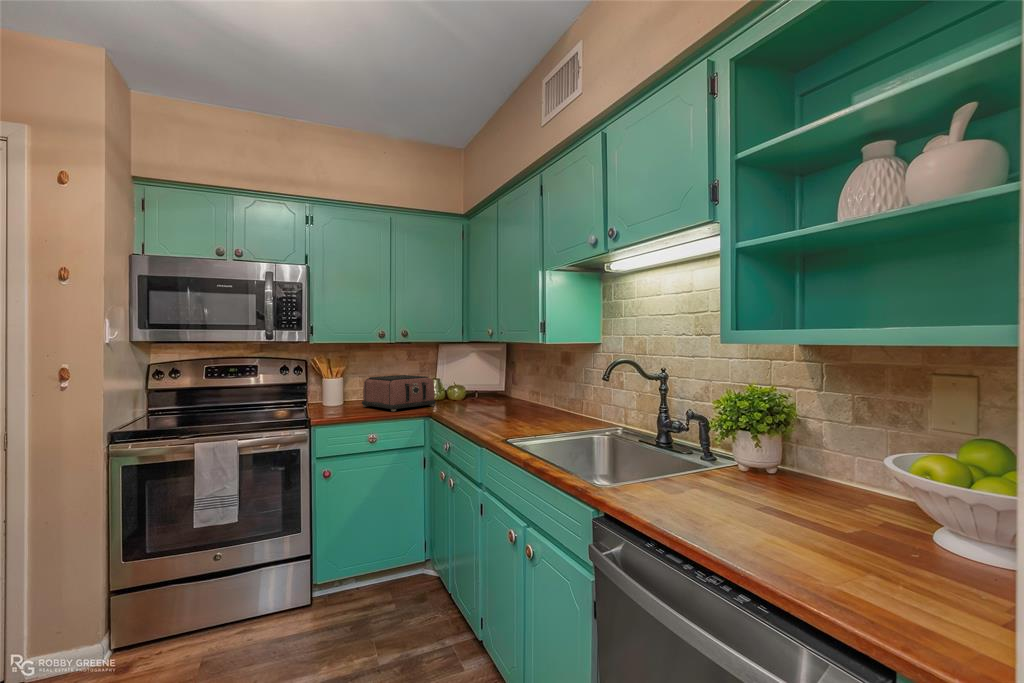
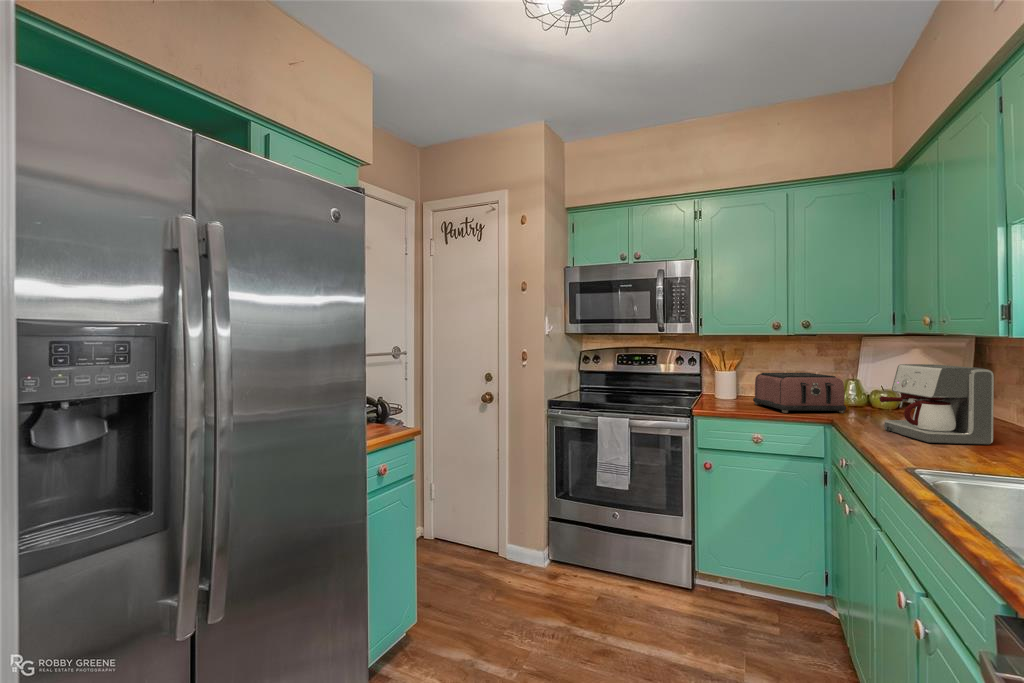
coffee maker: none [468,364,530,421] -> present [880,364,994,445]

